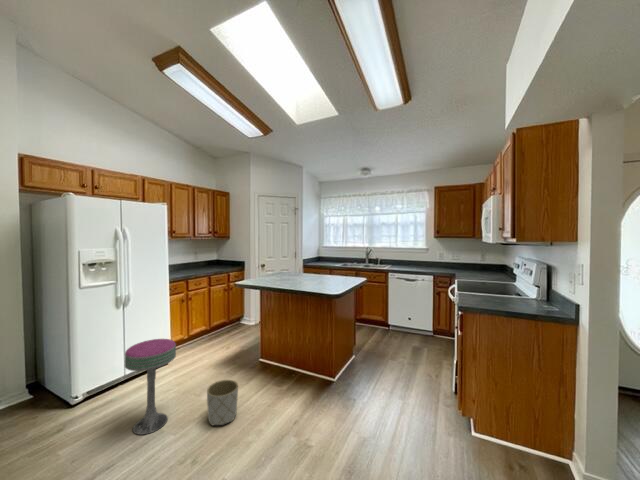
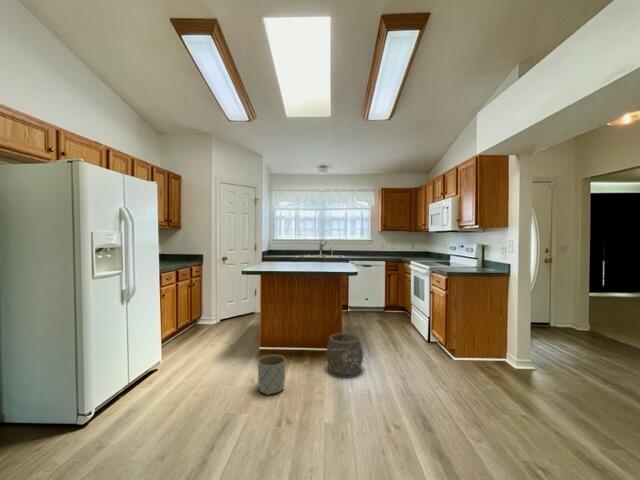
bar stool: present [125,339,176,435] -> none [180,321,228,417]
woven basket: none [292,366,336,423] -> present [326,333,363,375]

